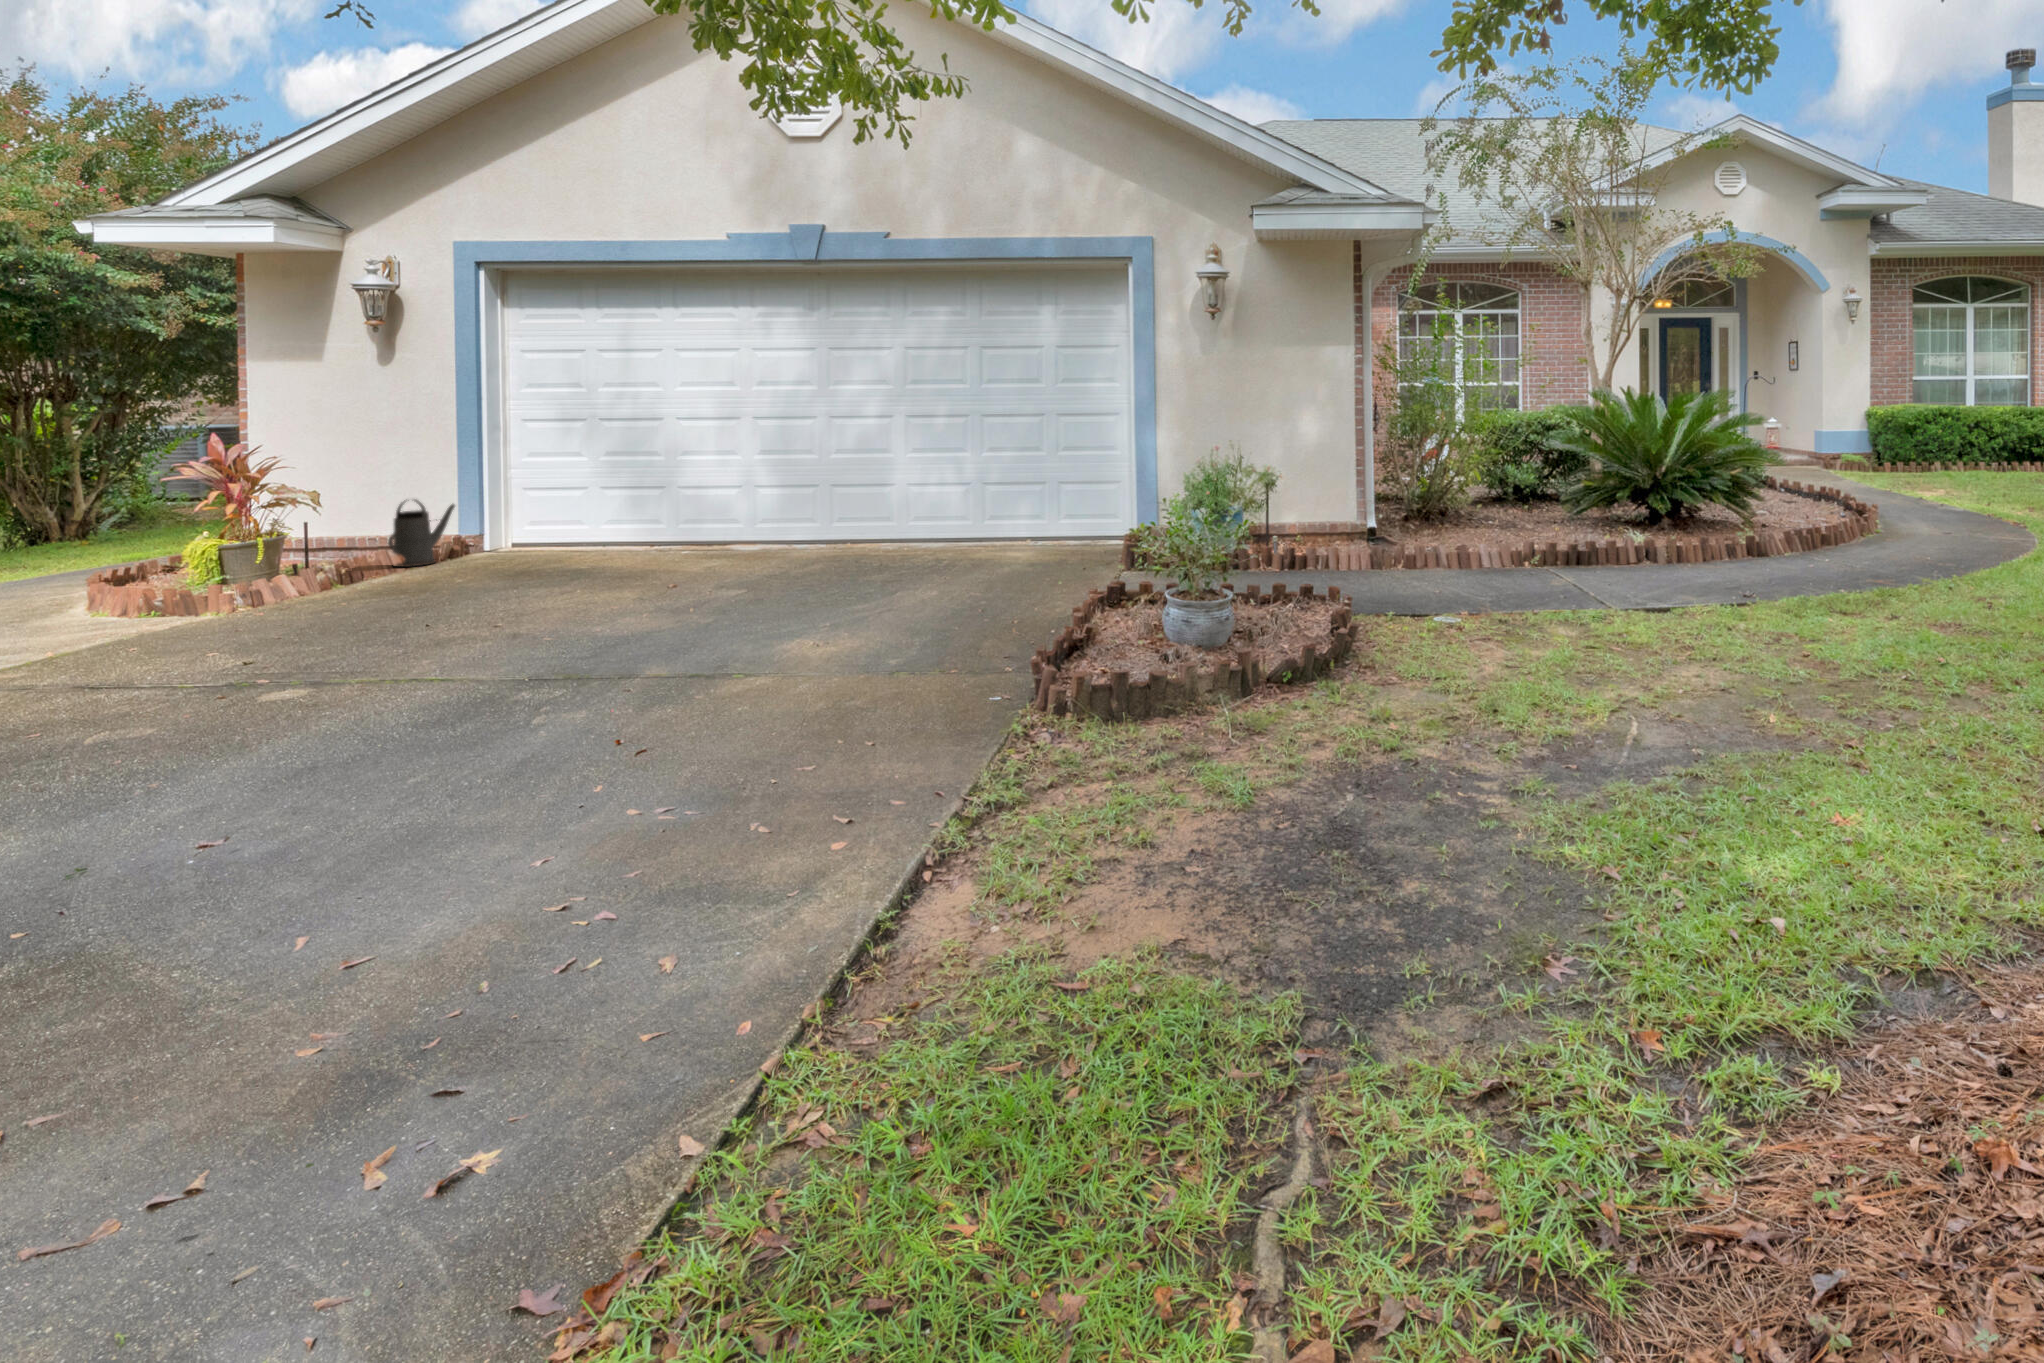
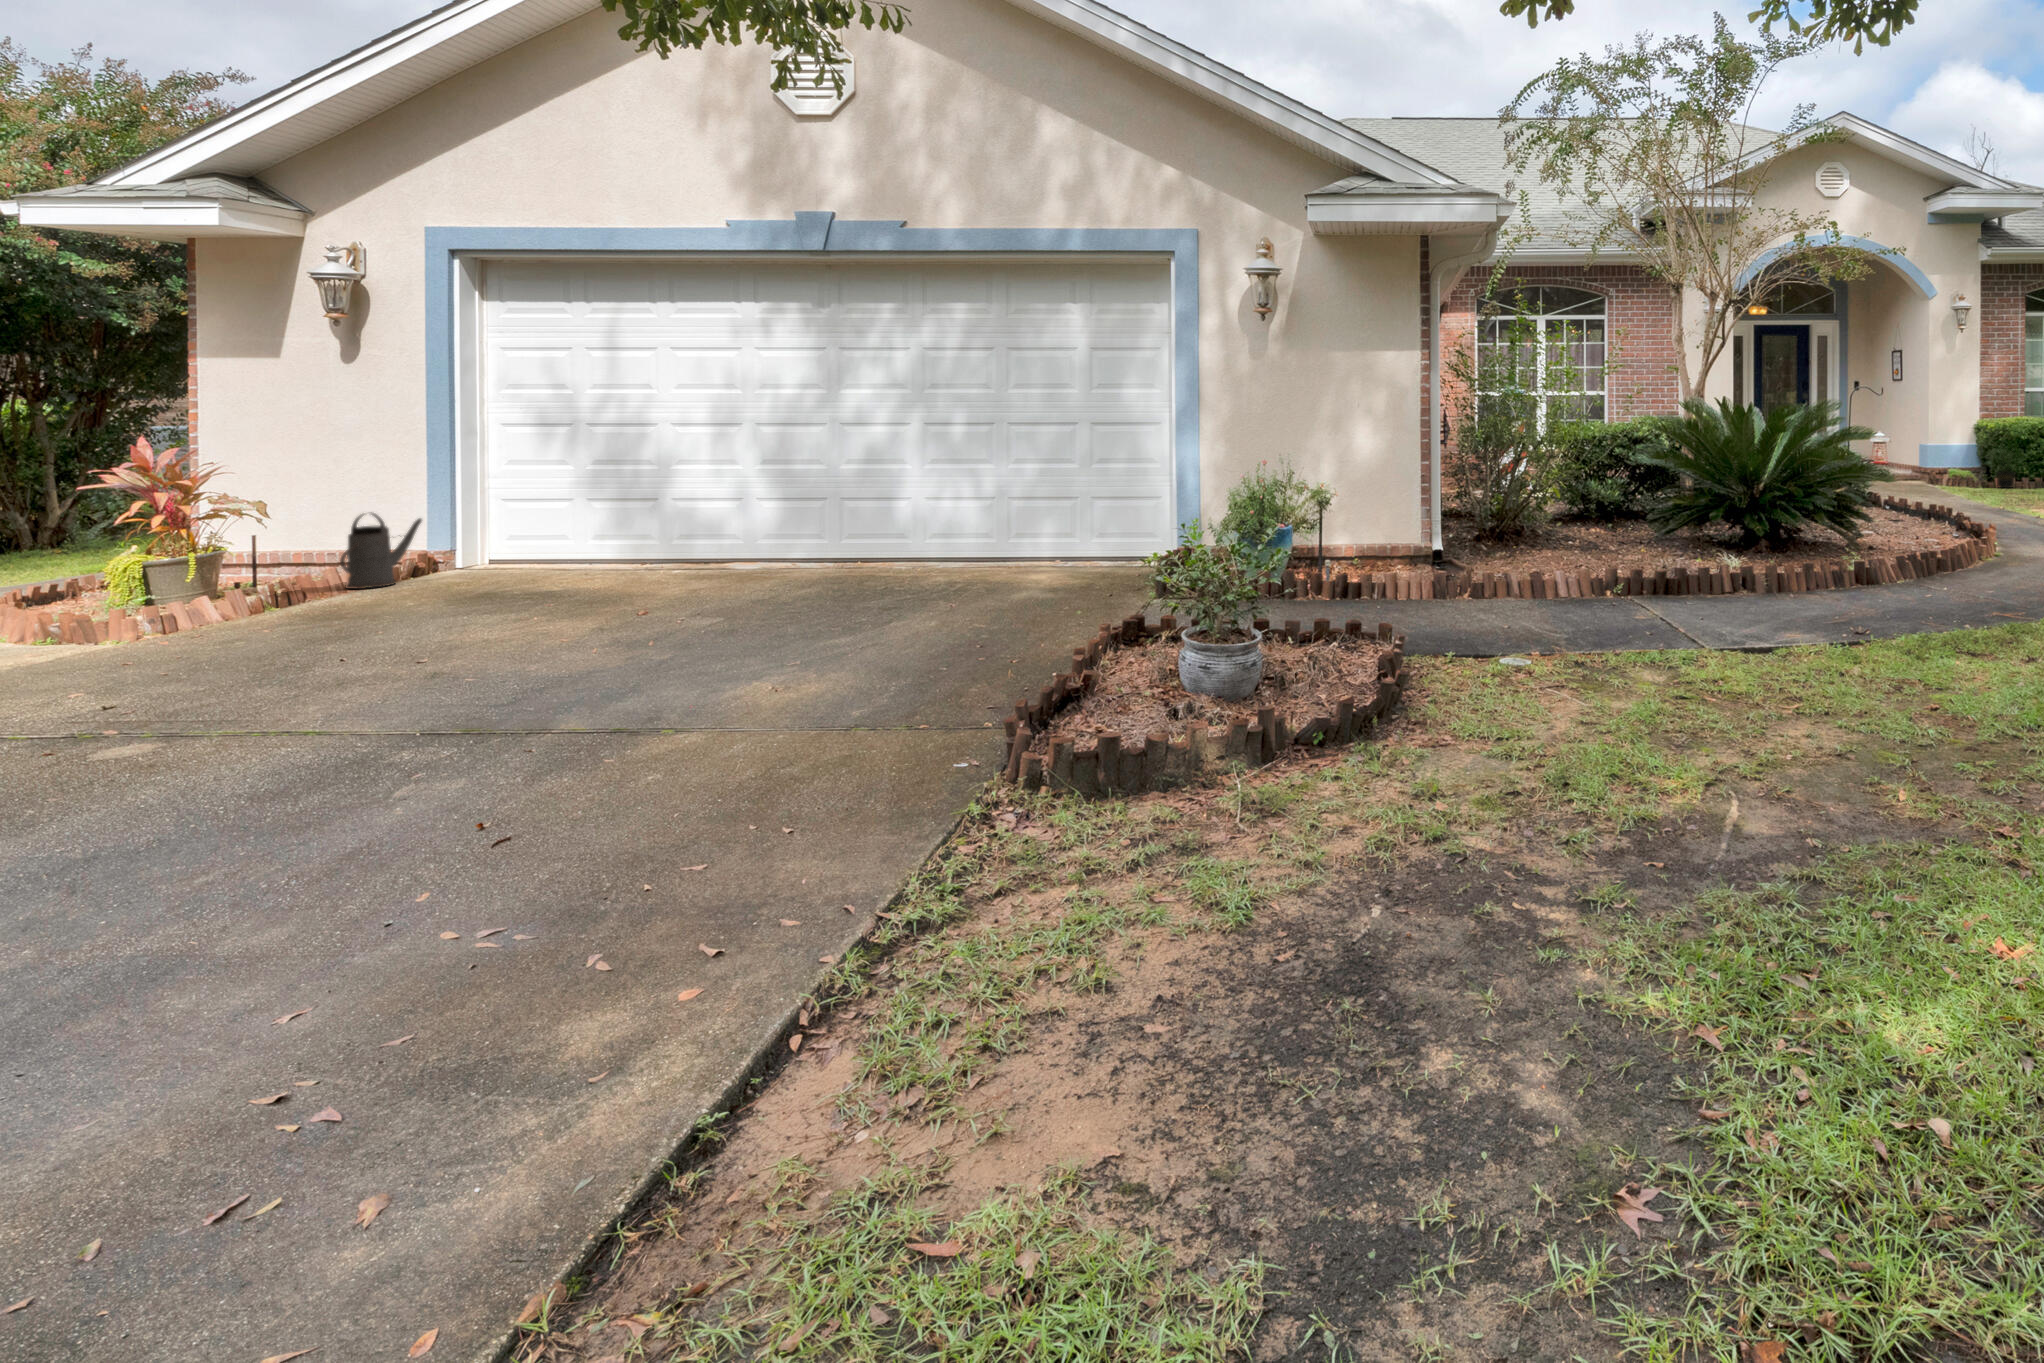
potted plant: none [1875,424,1909,468] -> present [1992,448,2016,488]

